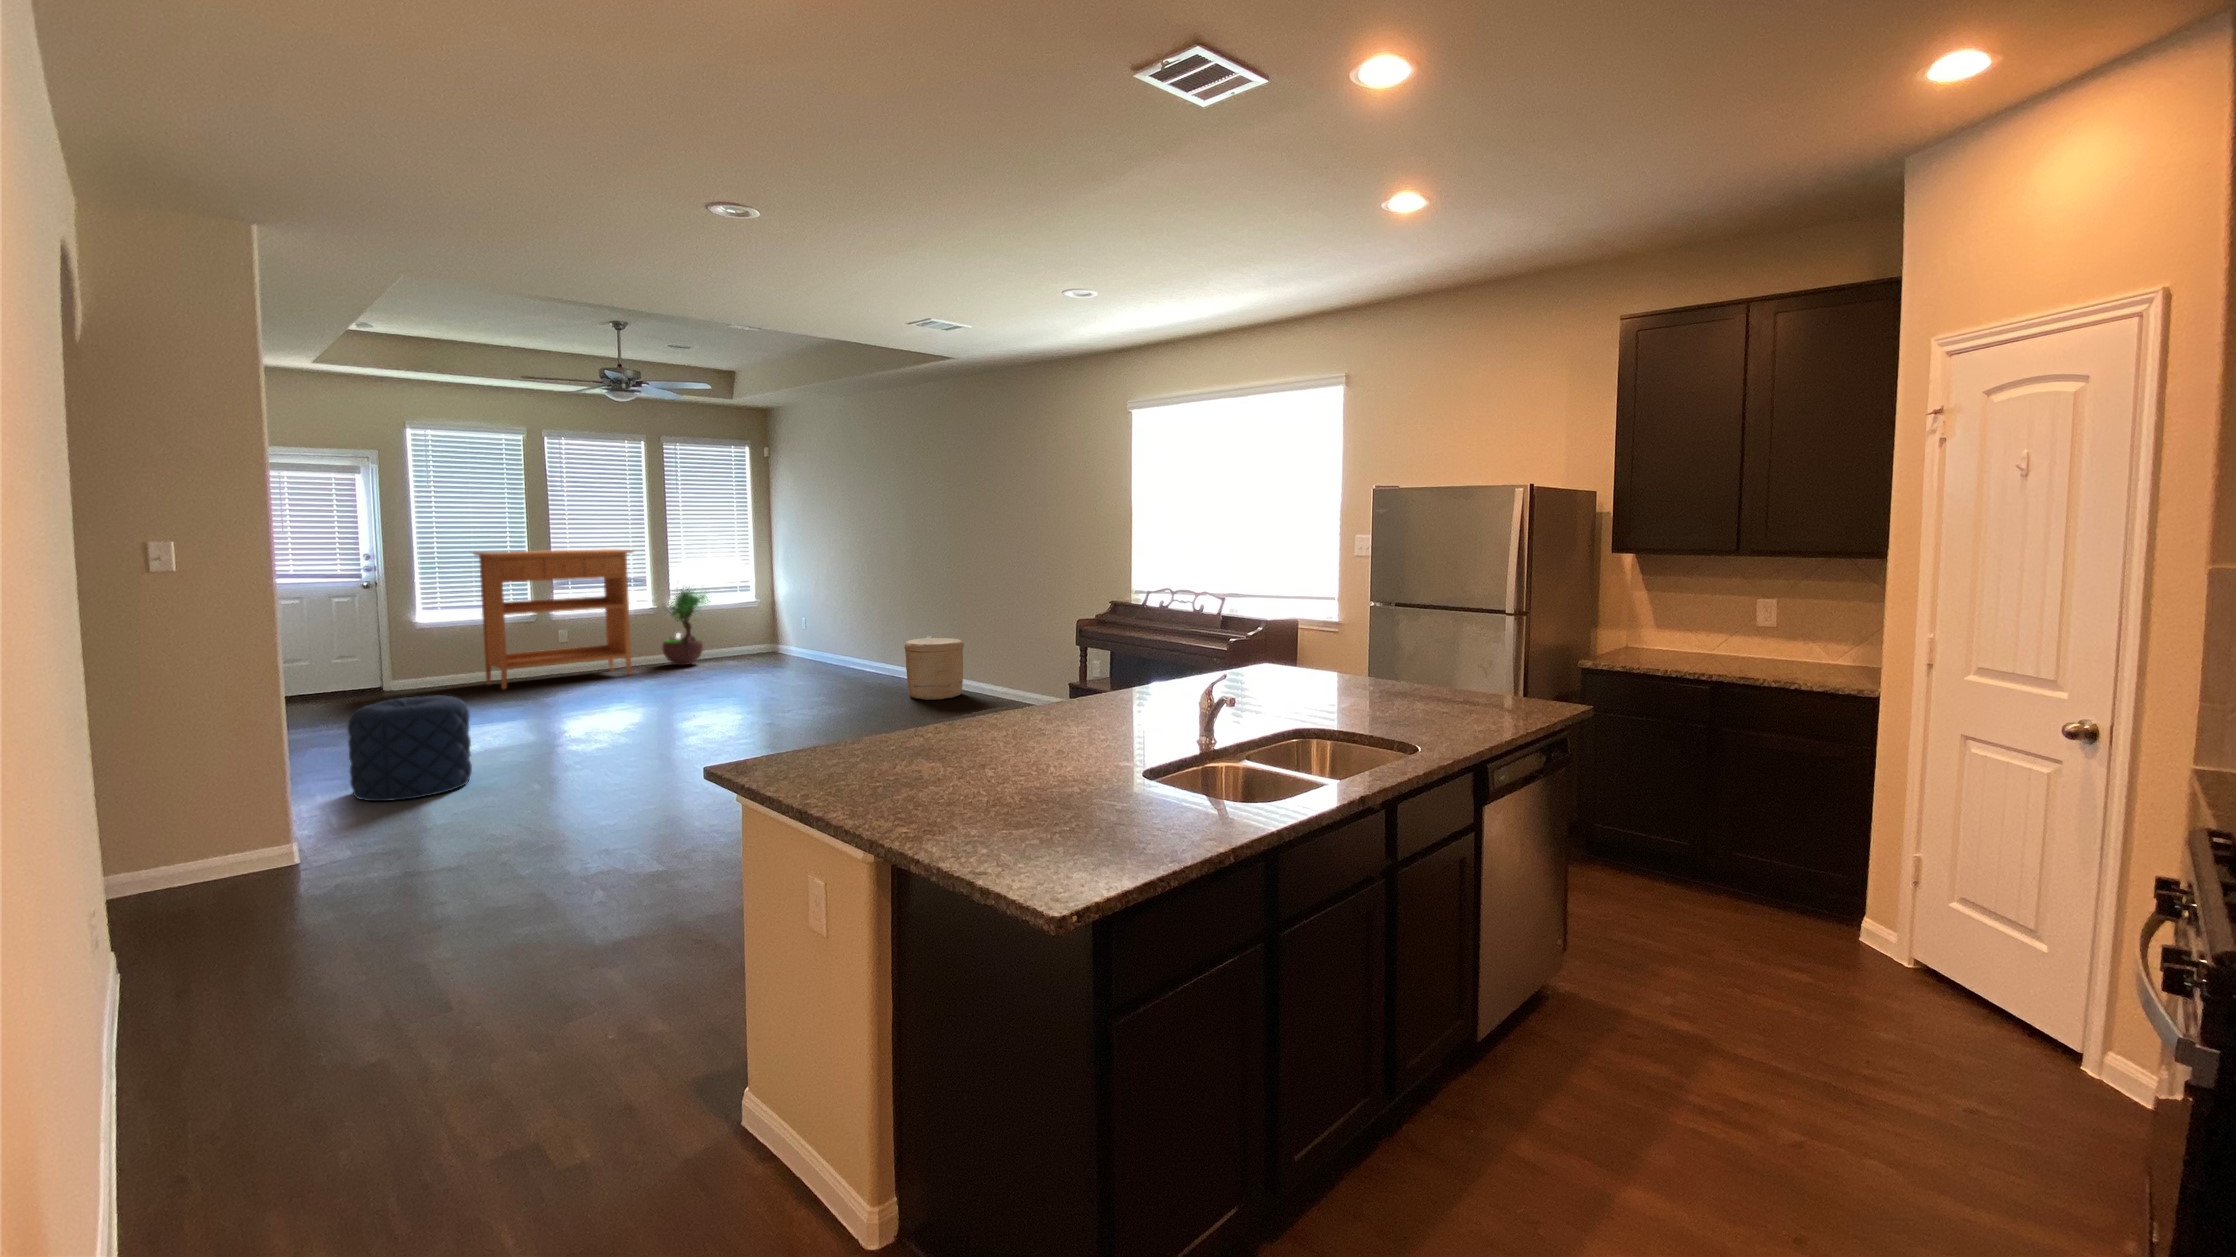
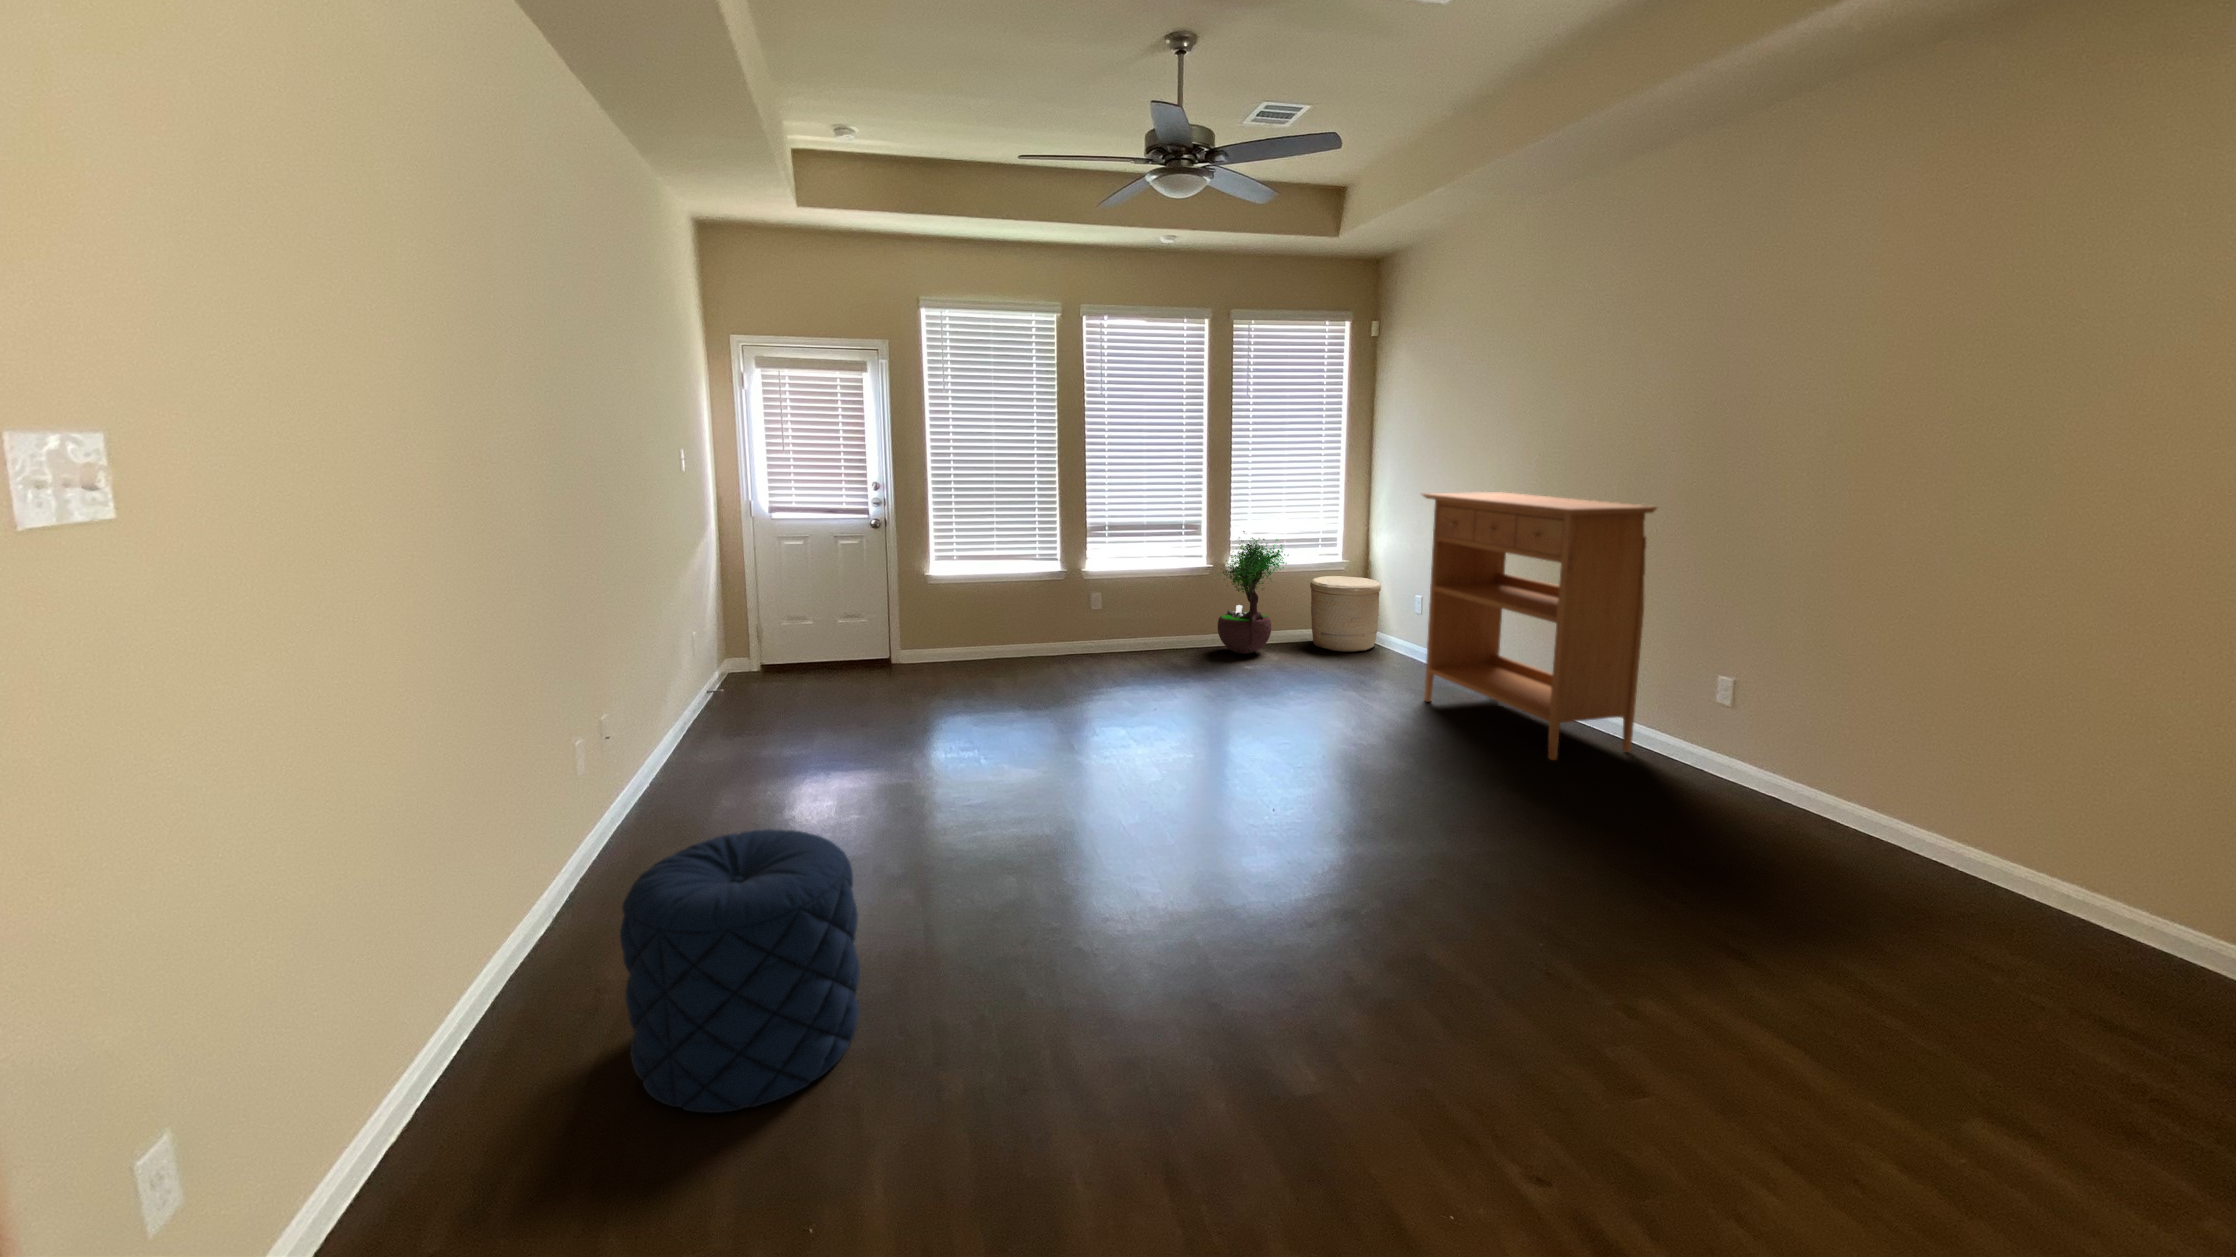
console table: present [473,549,633,689] -> present [1422,492,1657,760]
woven basket: present [904,638,964,700] -> present [1310,576,1381,652]

